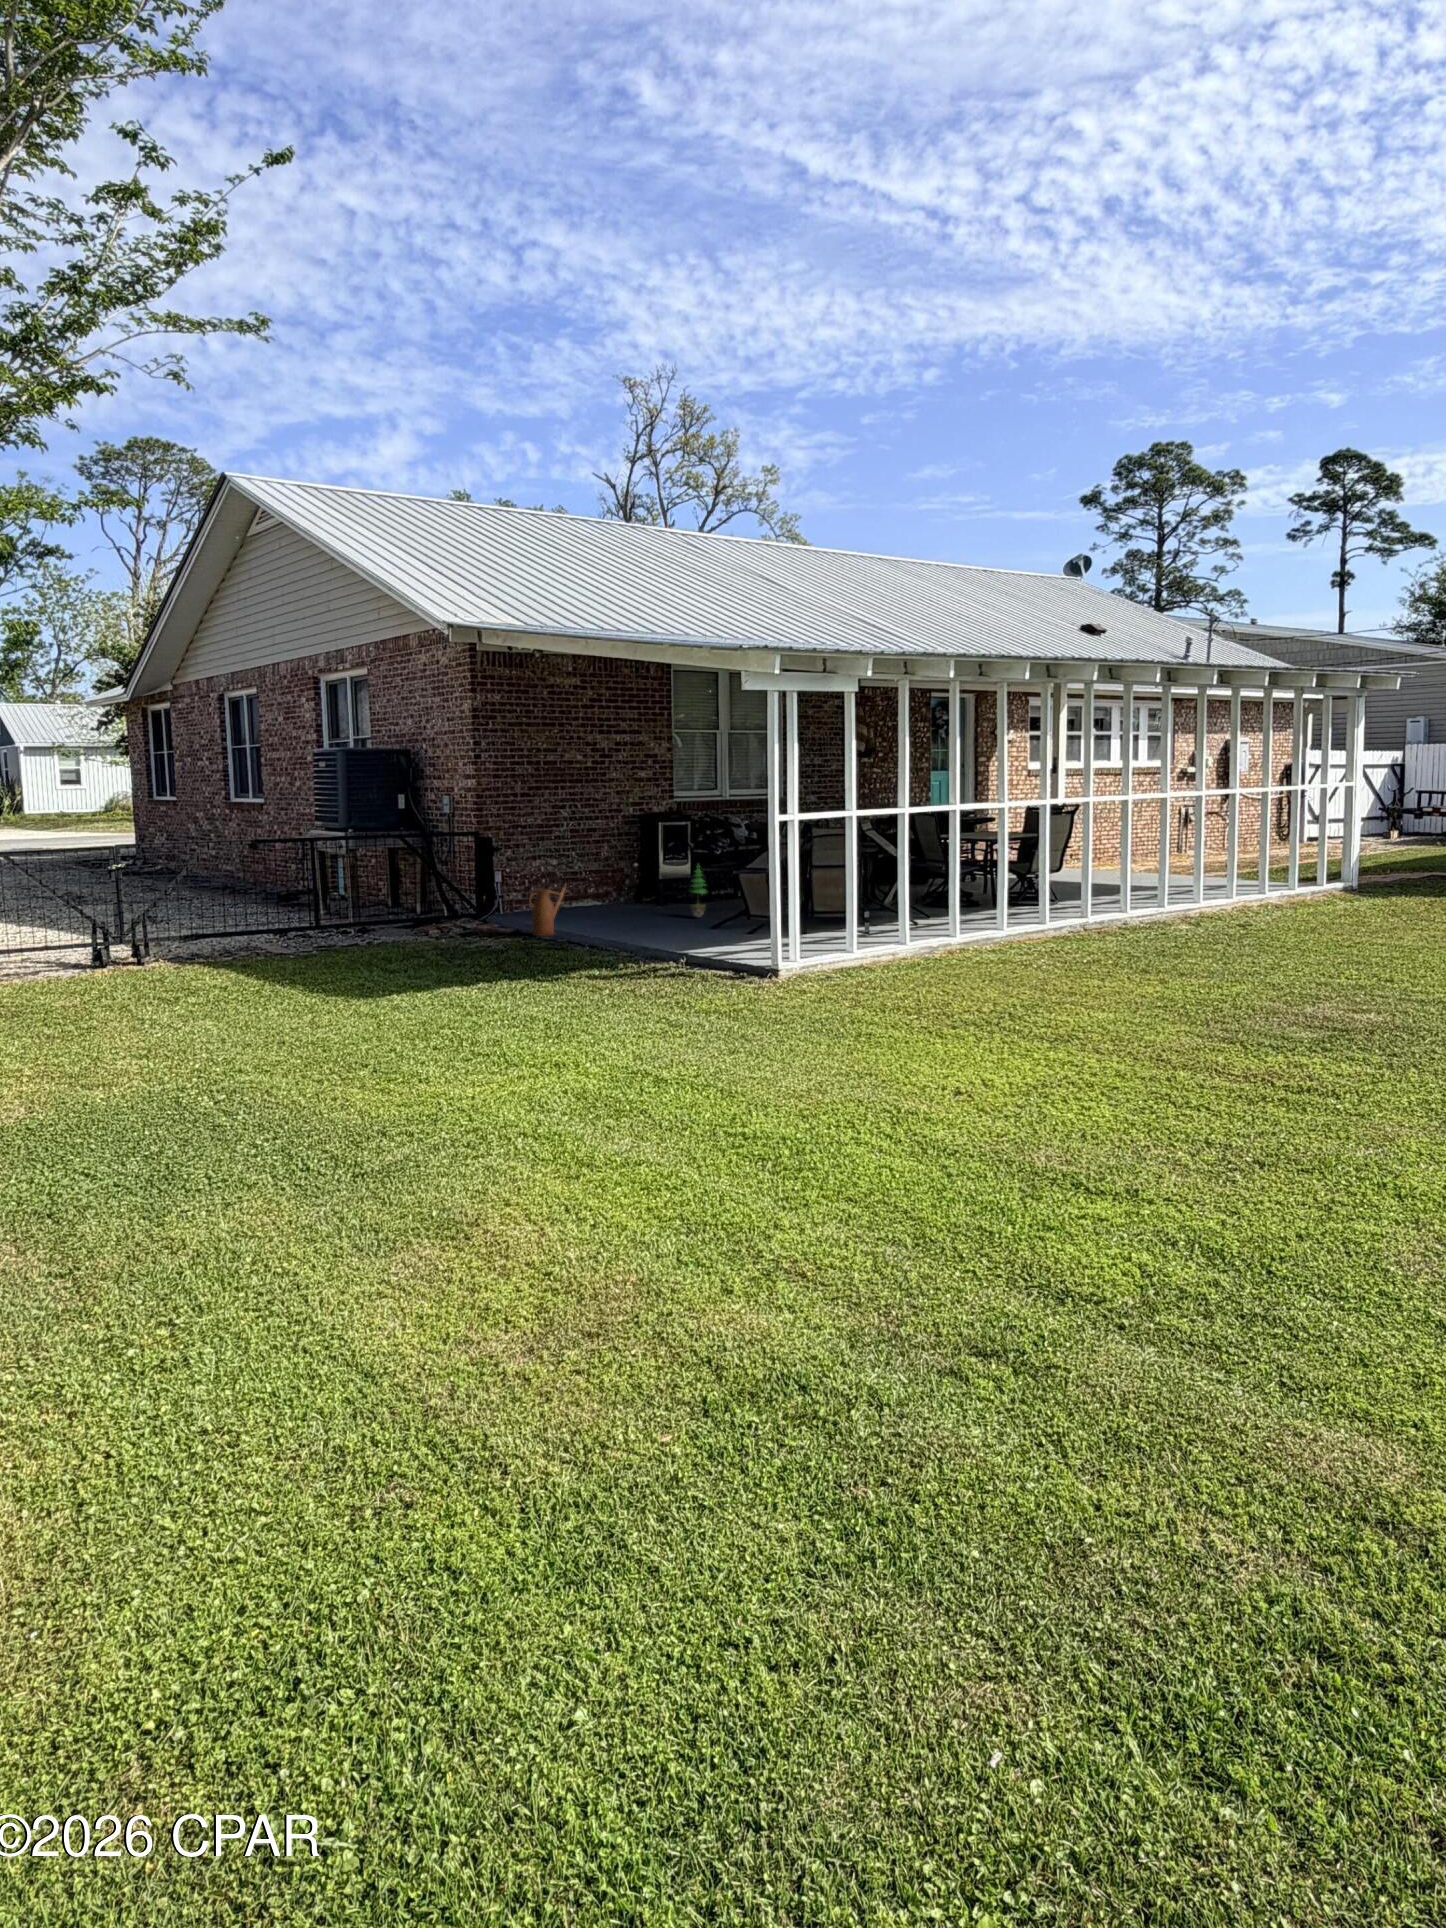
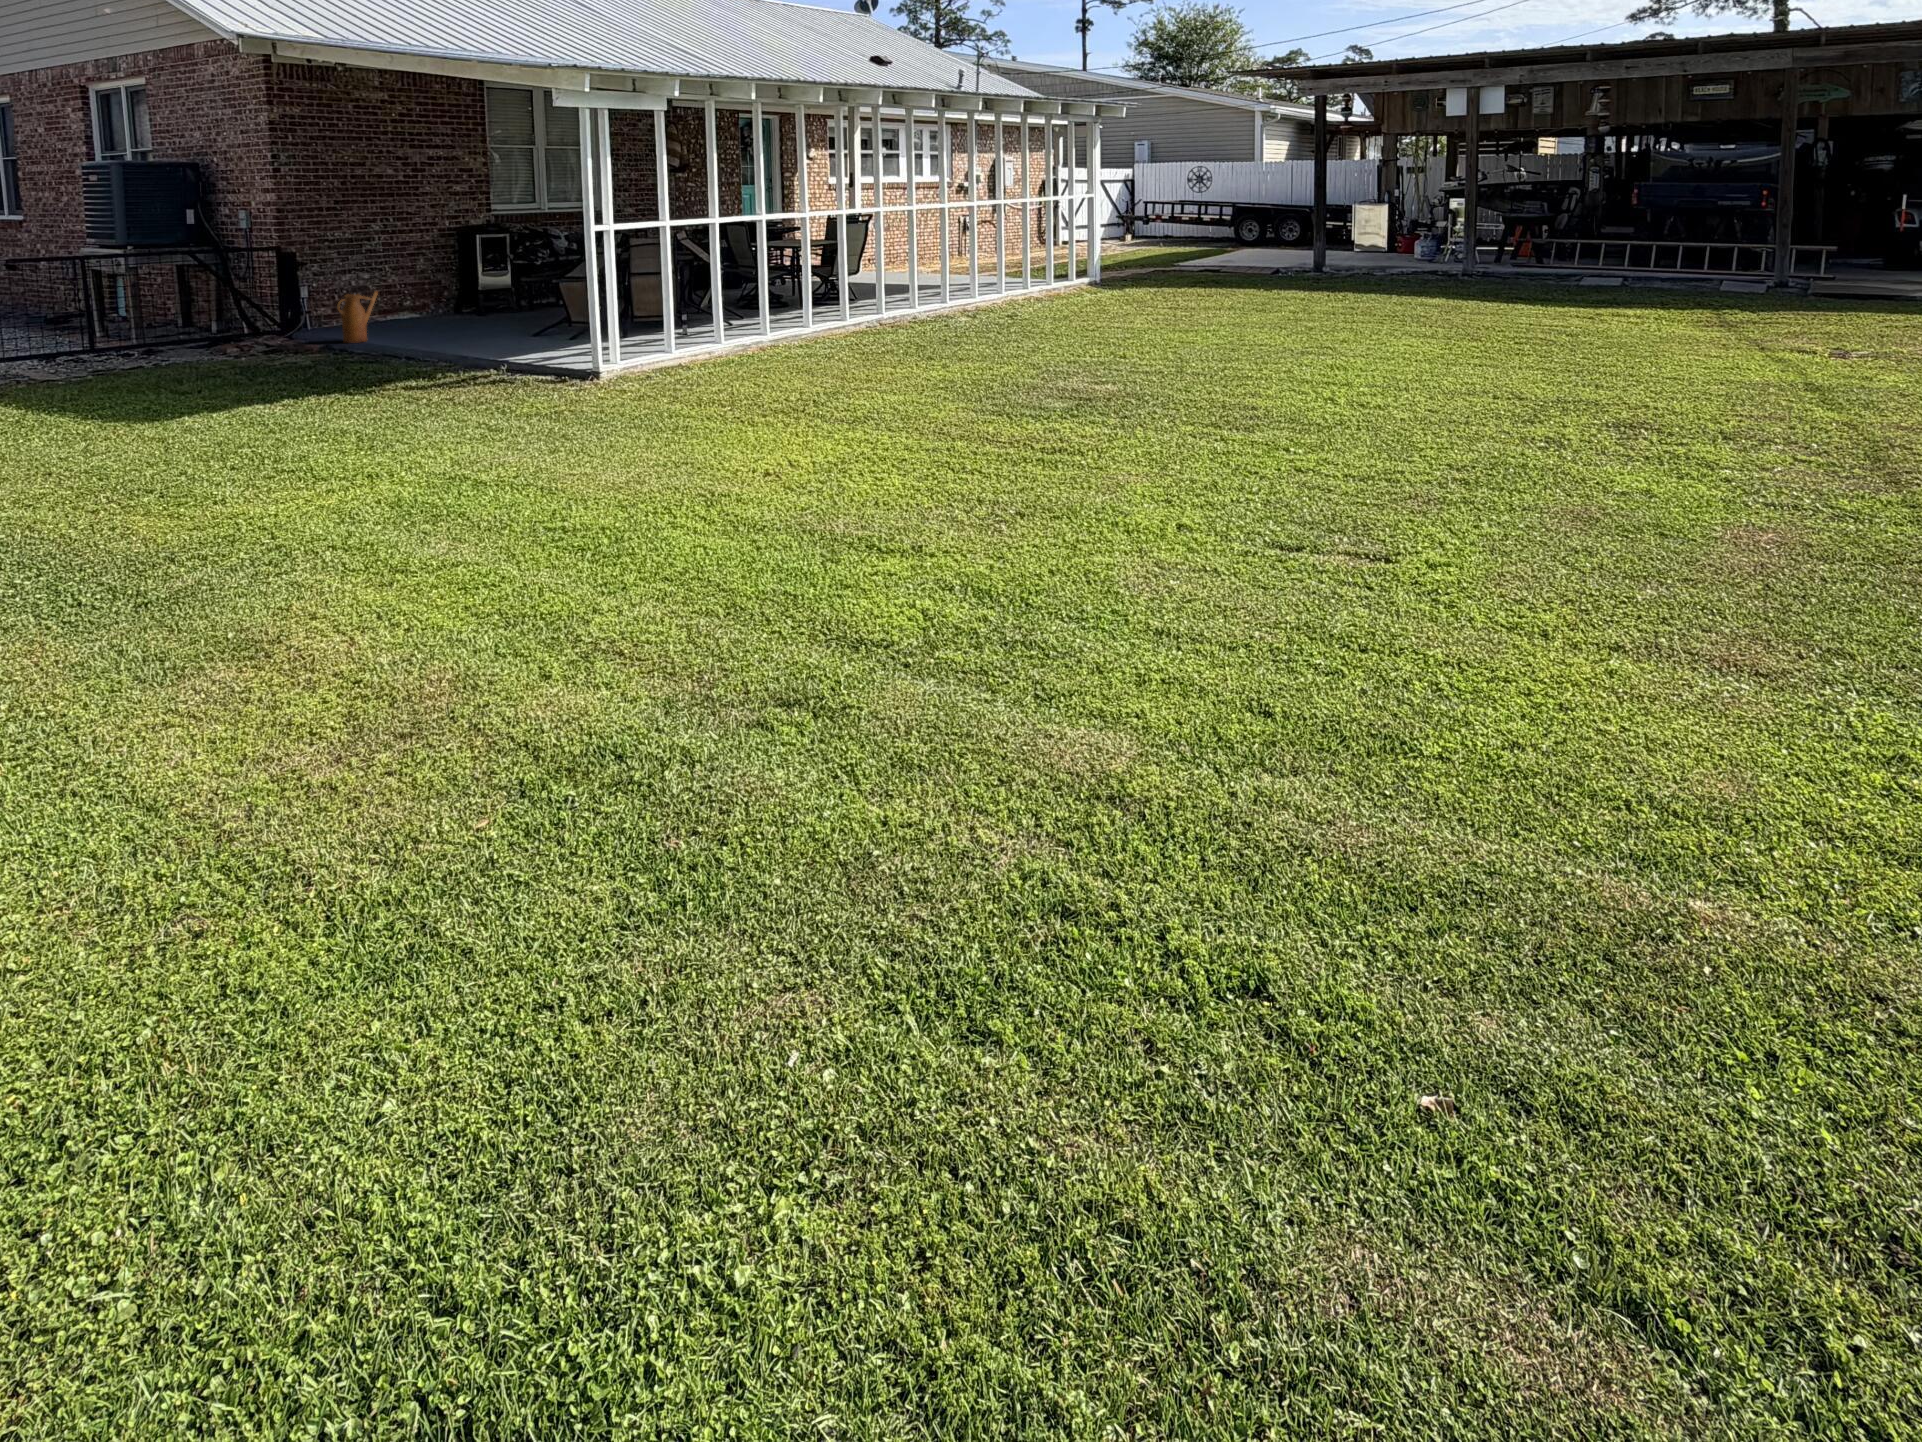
potted tree: present [690,865,707,918] -> none [511,261,531,316]

